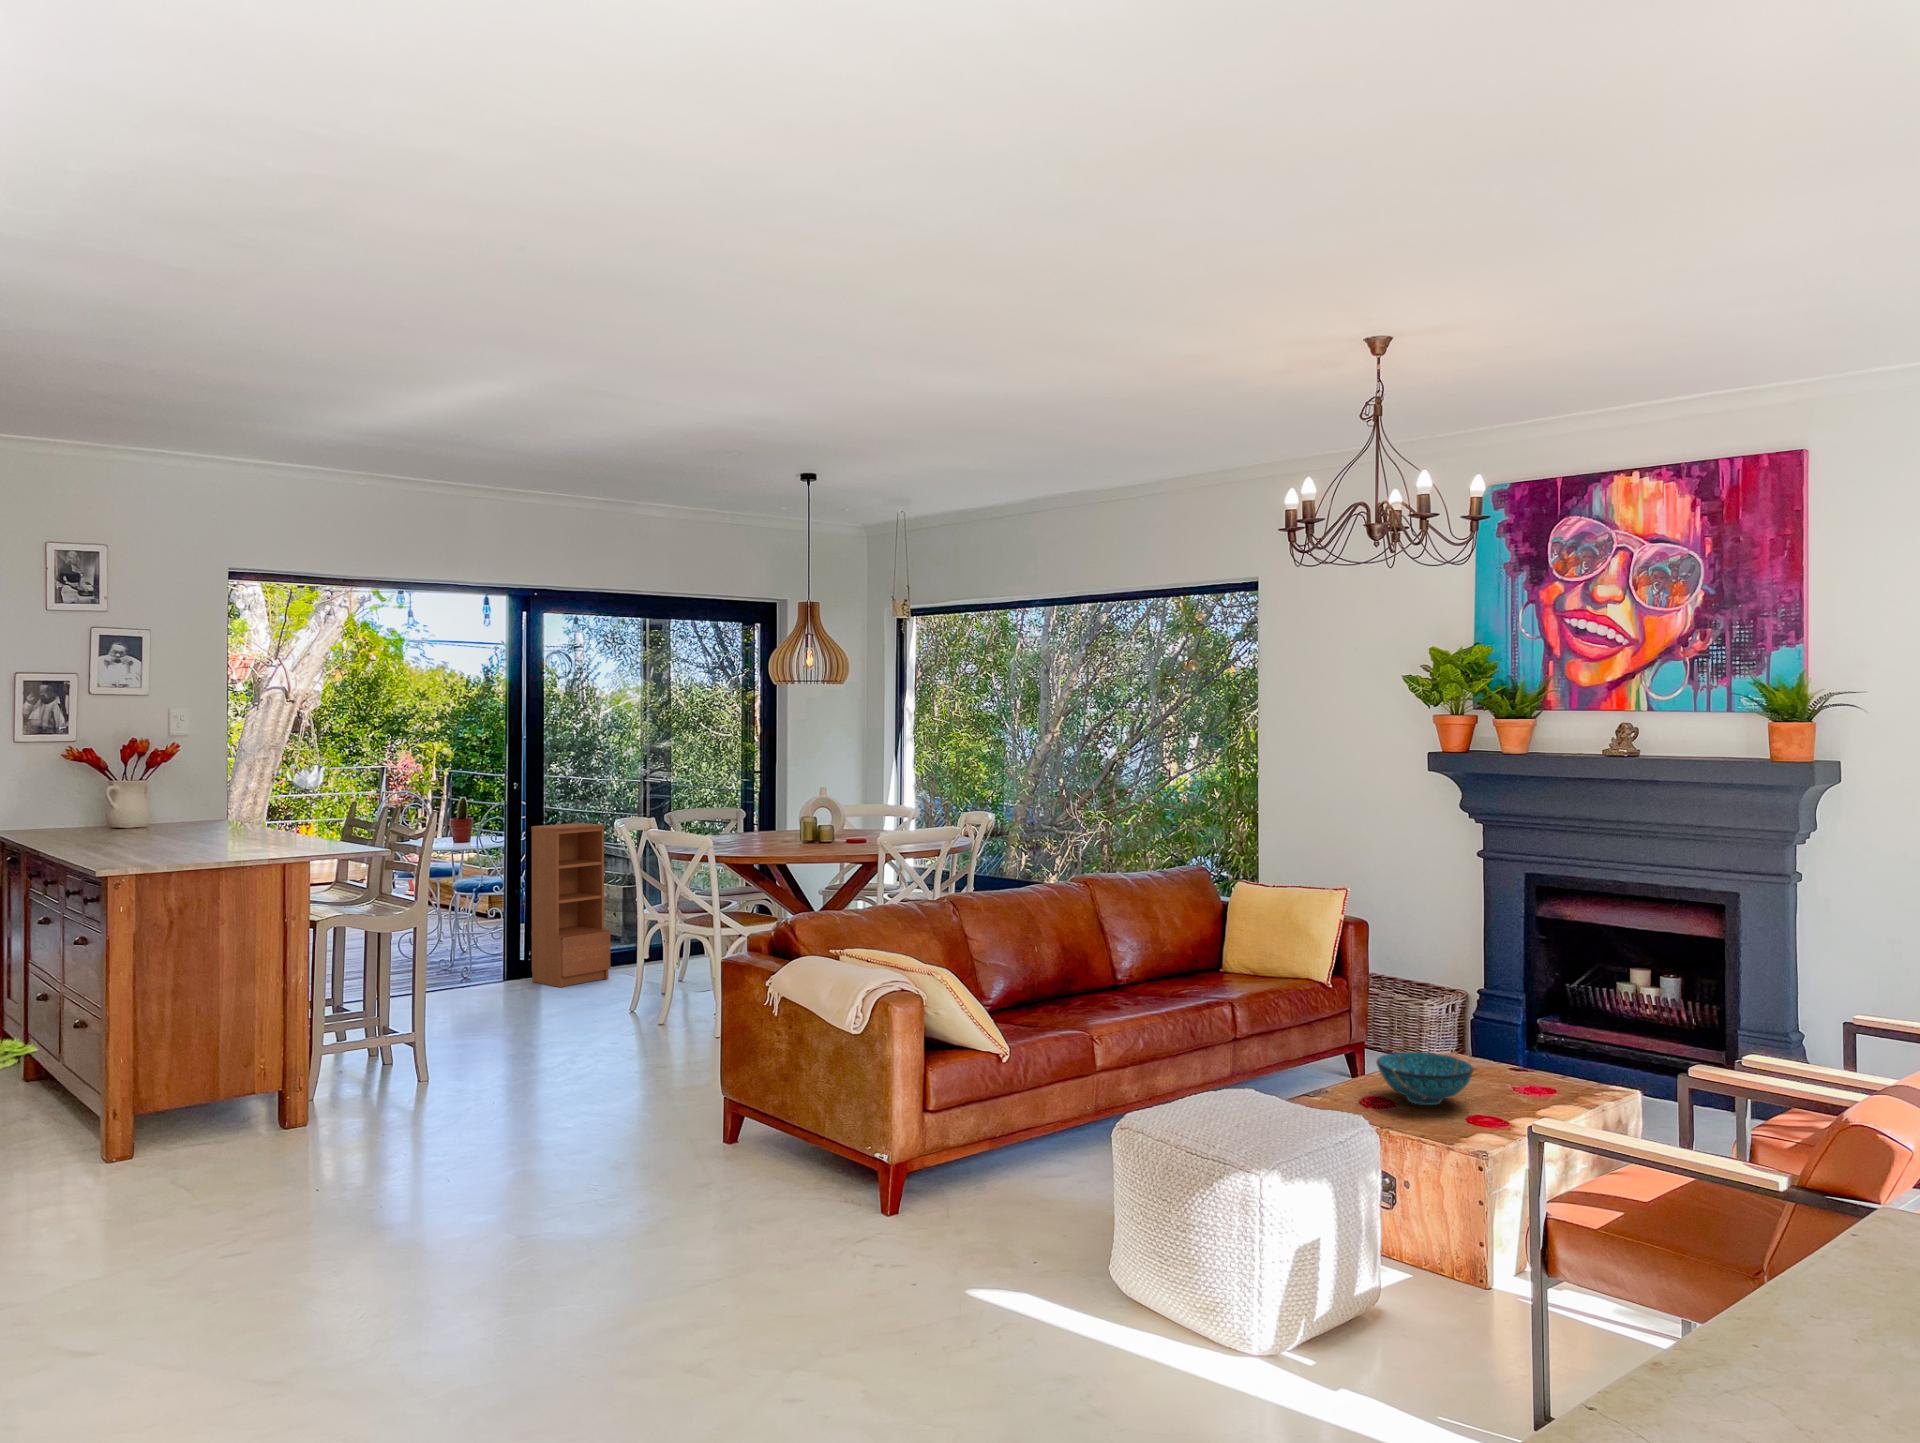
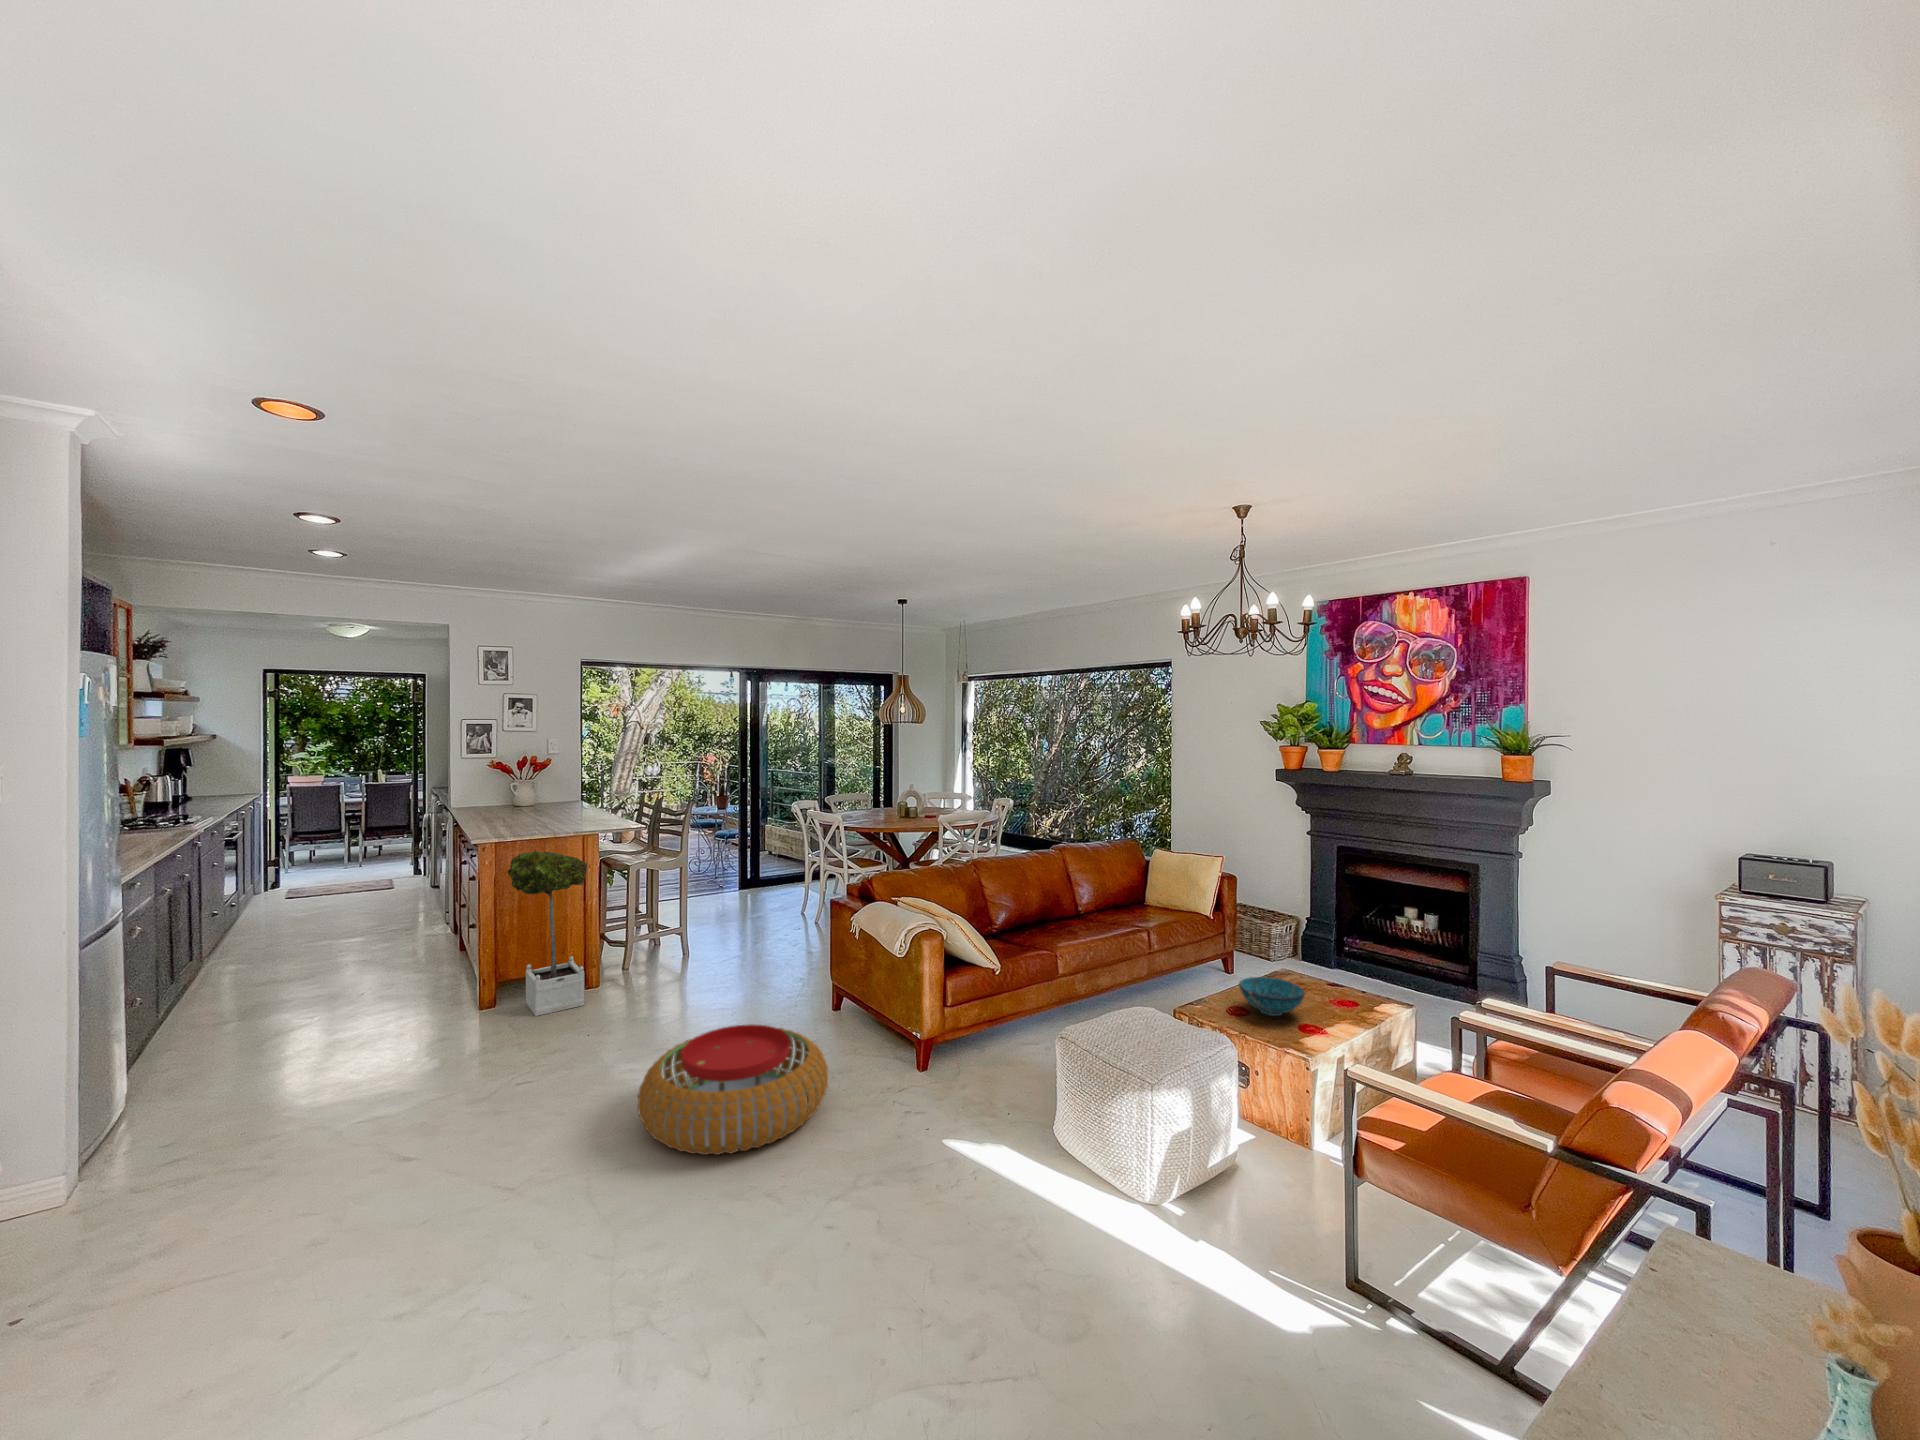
bookcase: present [531,823,610,987] -> none [753,801,797,895]
potted tree: none [168,885,301,1165] -> present [508,850,587,1016]
pouf: none [461,1144,756,1323] -> present [638,1025,828,1155]

